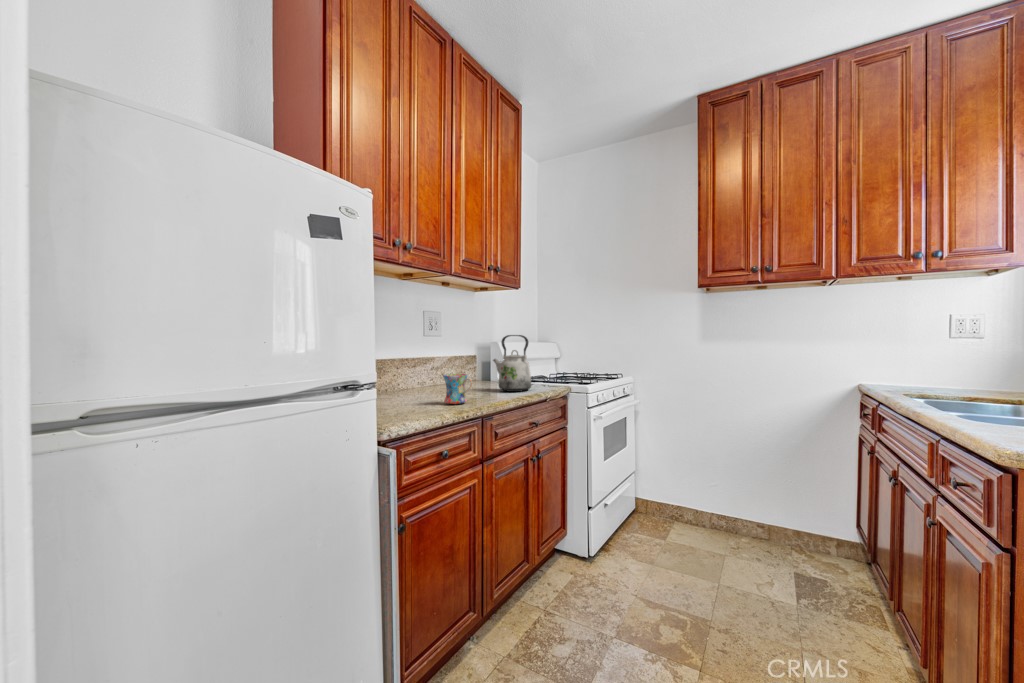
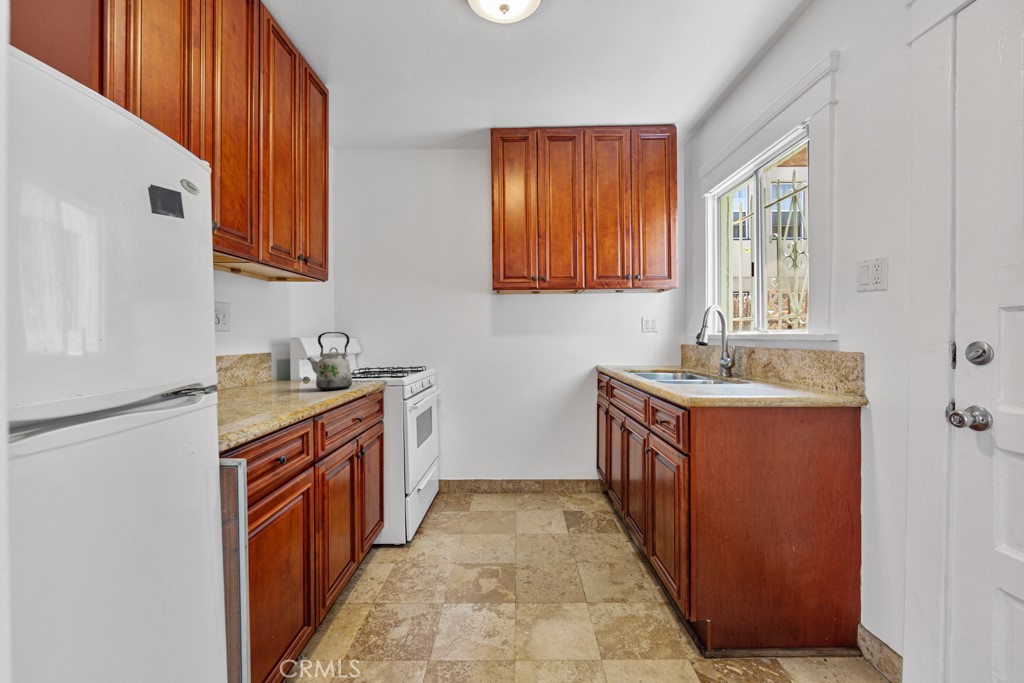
mug: present [443,374,472,404] -> none [263,374,301,407]

